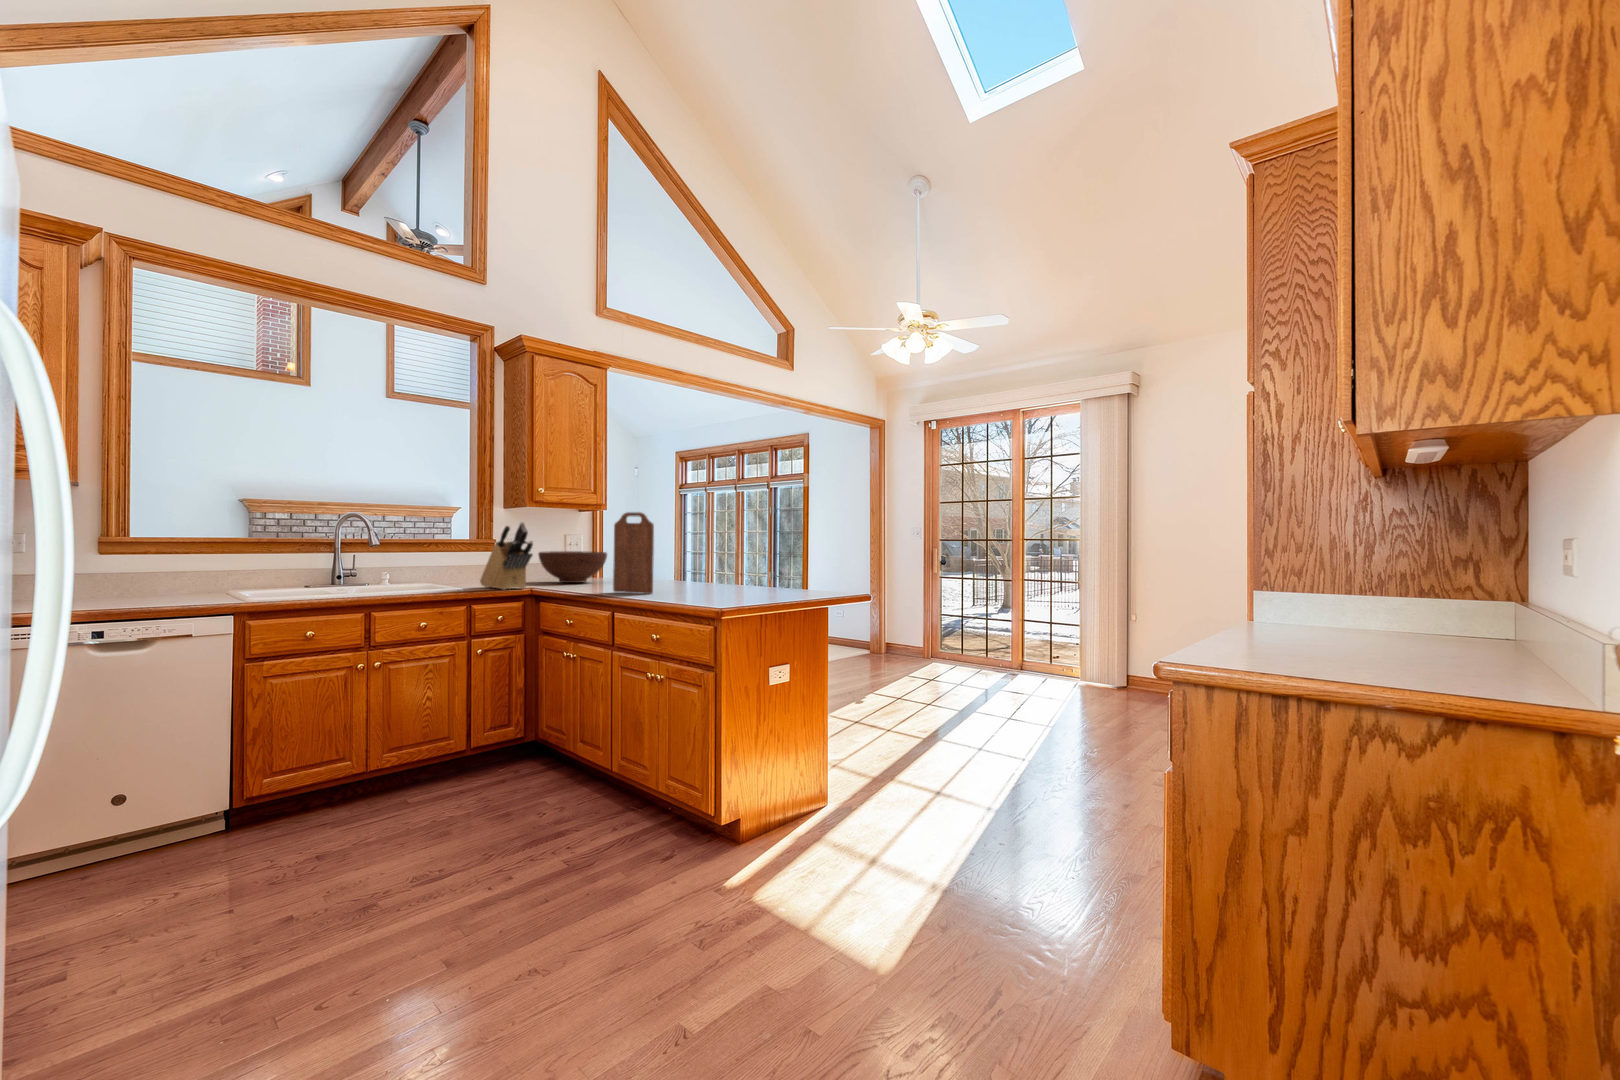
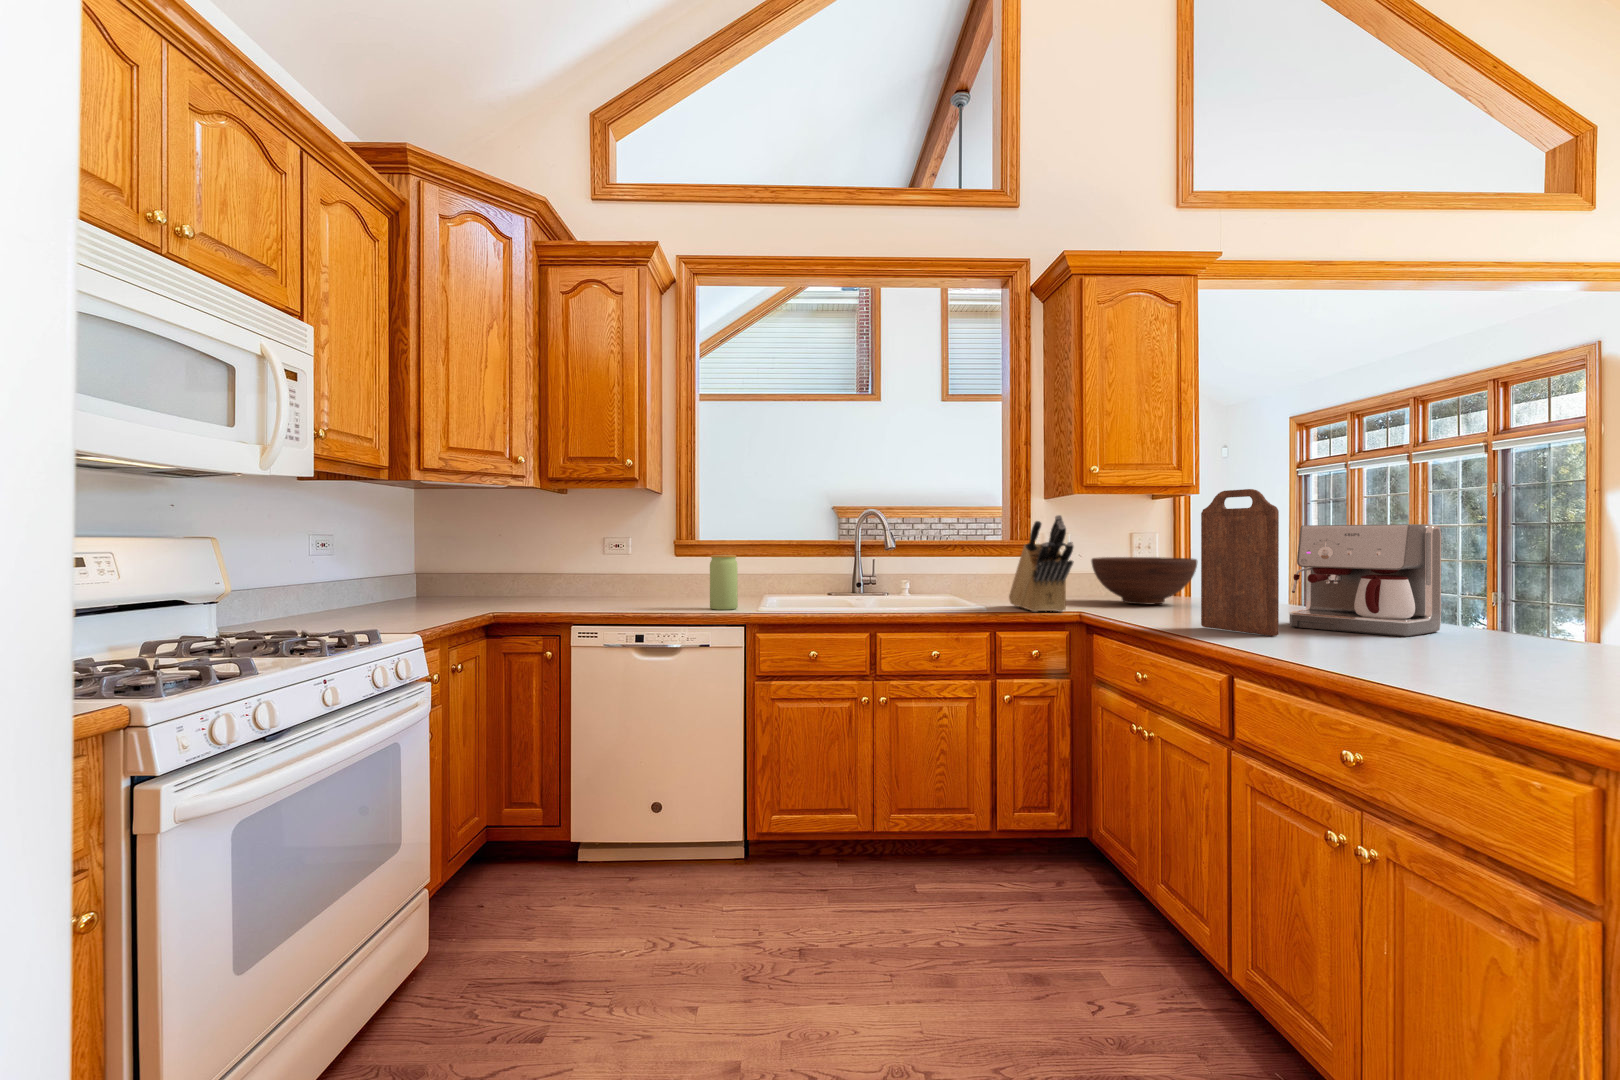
coffee maker: none [658,533,725,591] -> present [1289,524,1441,637]
jar: none [187,550,222,601] -> present [710,555,738,610]

